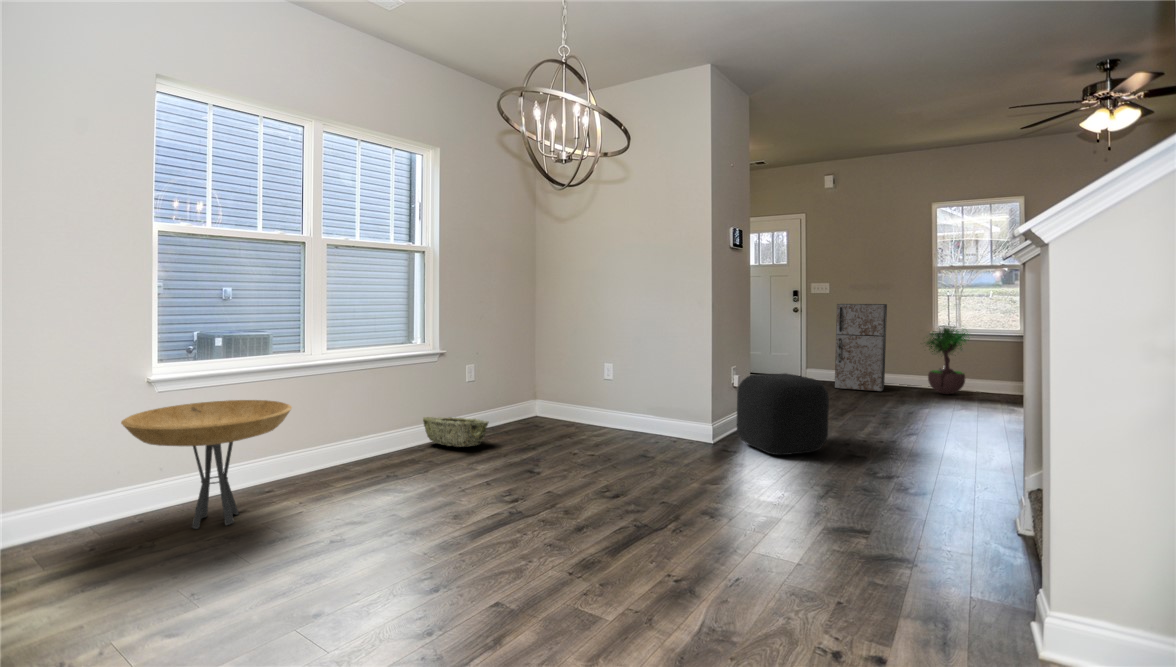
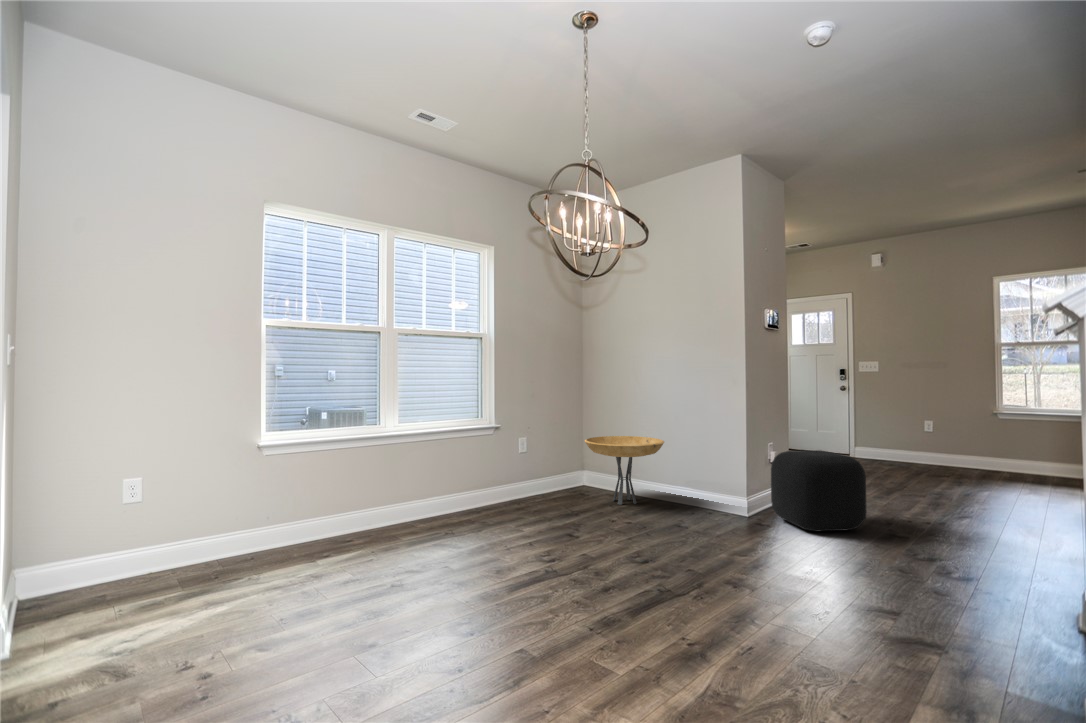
storage cabinet: present [835,304,887,392] -> none [885,382,944,472]
potted tree: present [926,327,968,394] -> none [982,398,1042,476]
side table: present [121,400,292,529] -> present [585,436,664,505]
woven basket: present [423,417,488,447] -> none [481,482,537,511]

